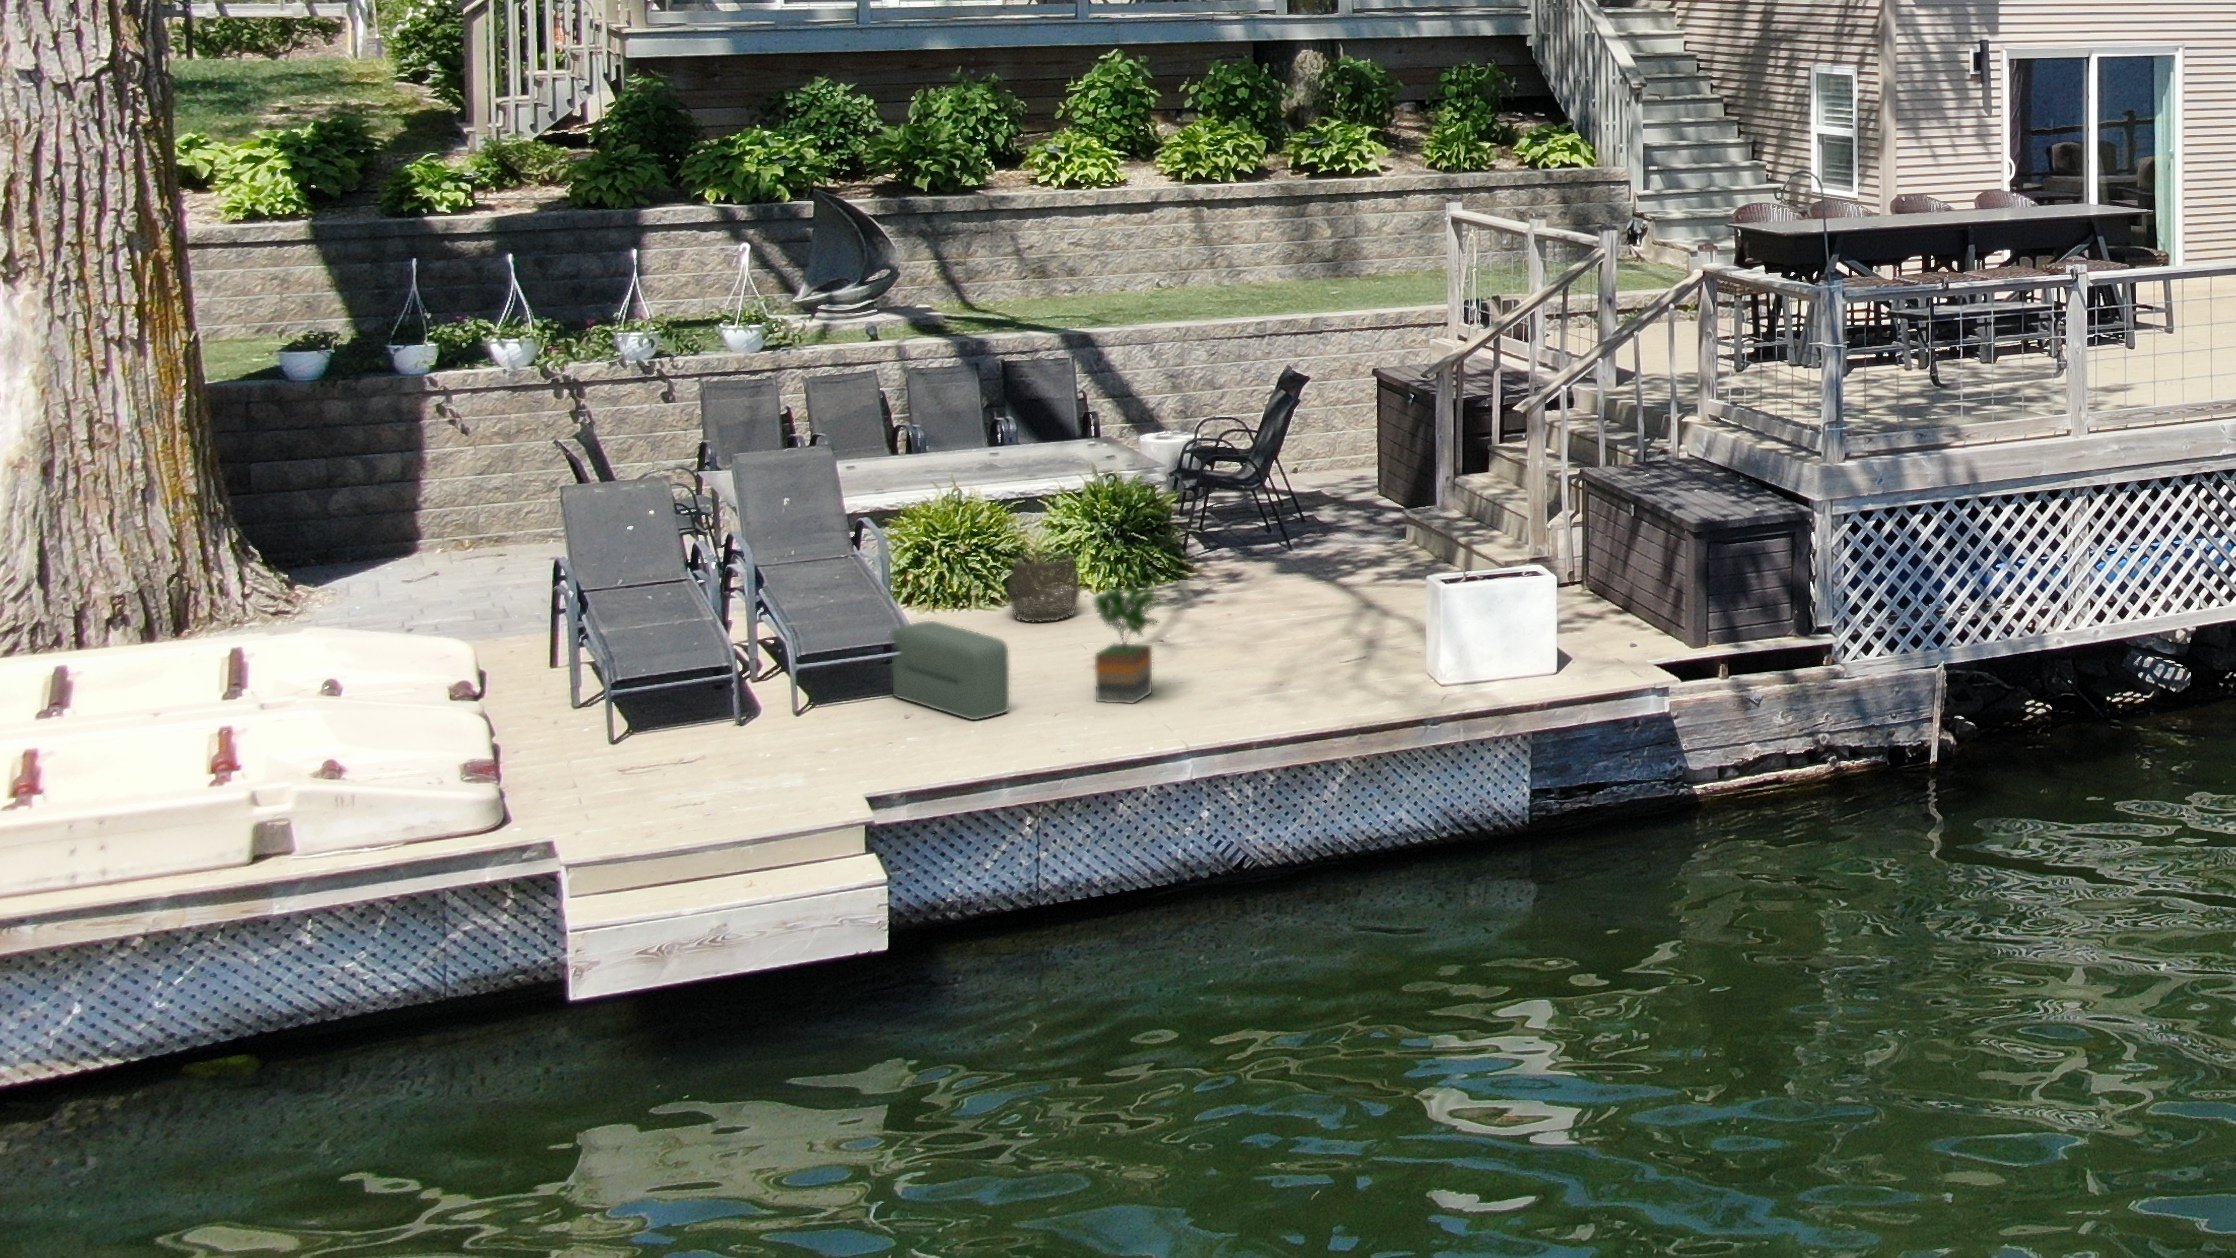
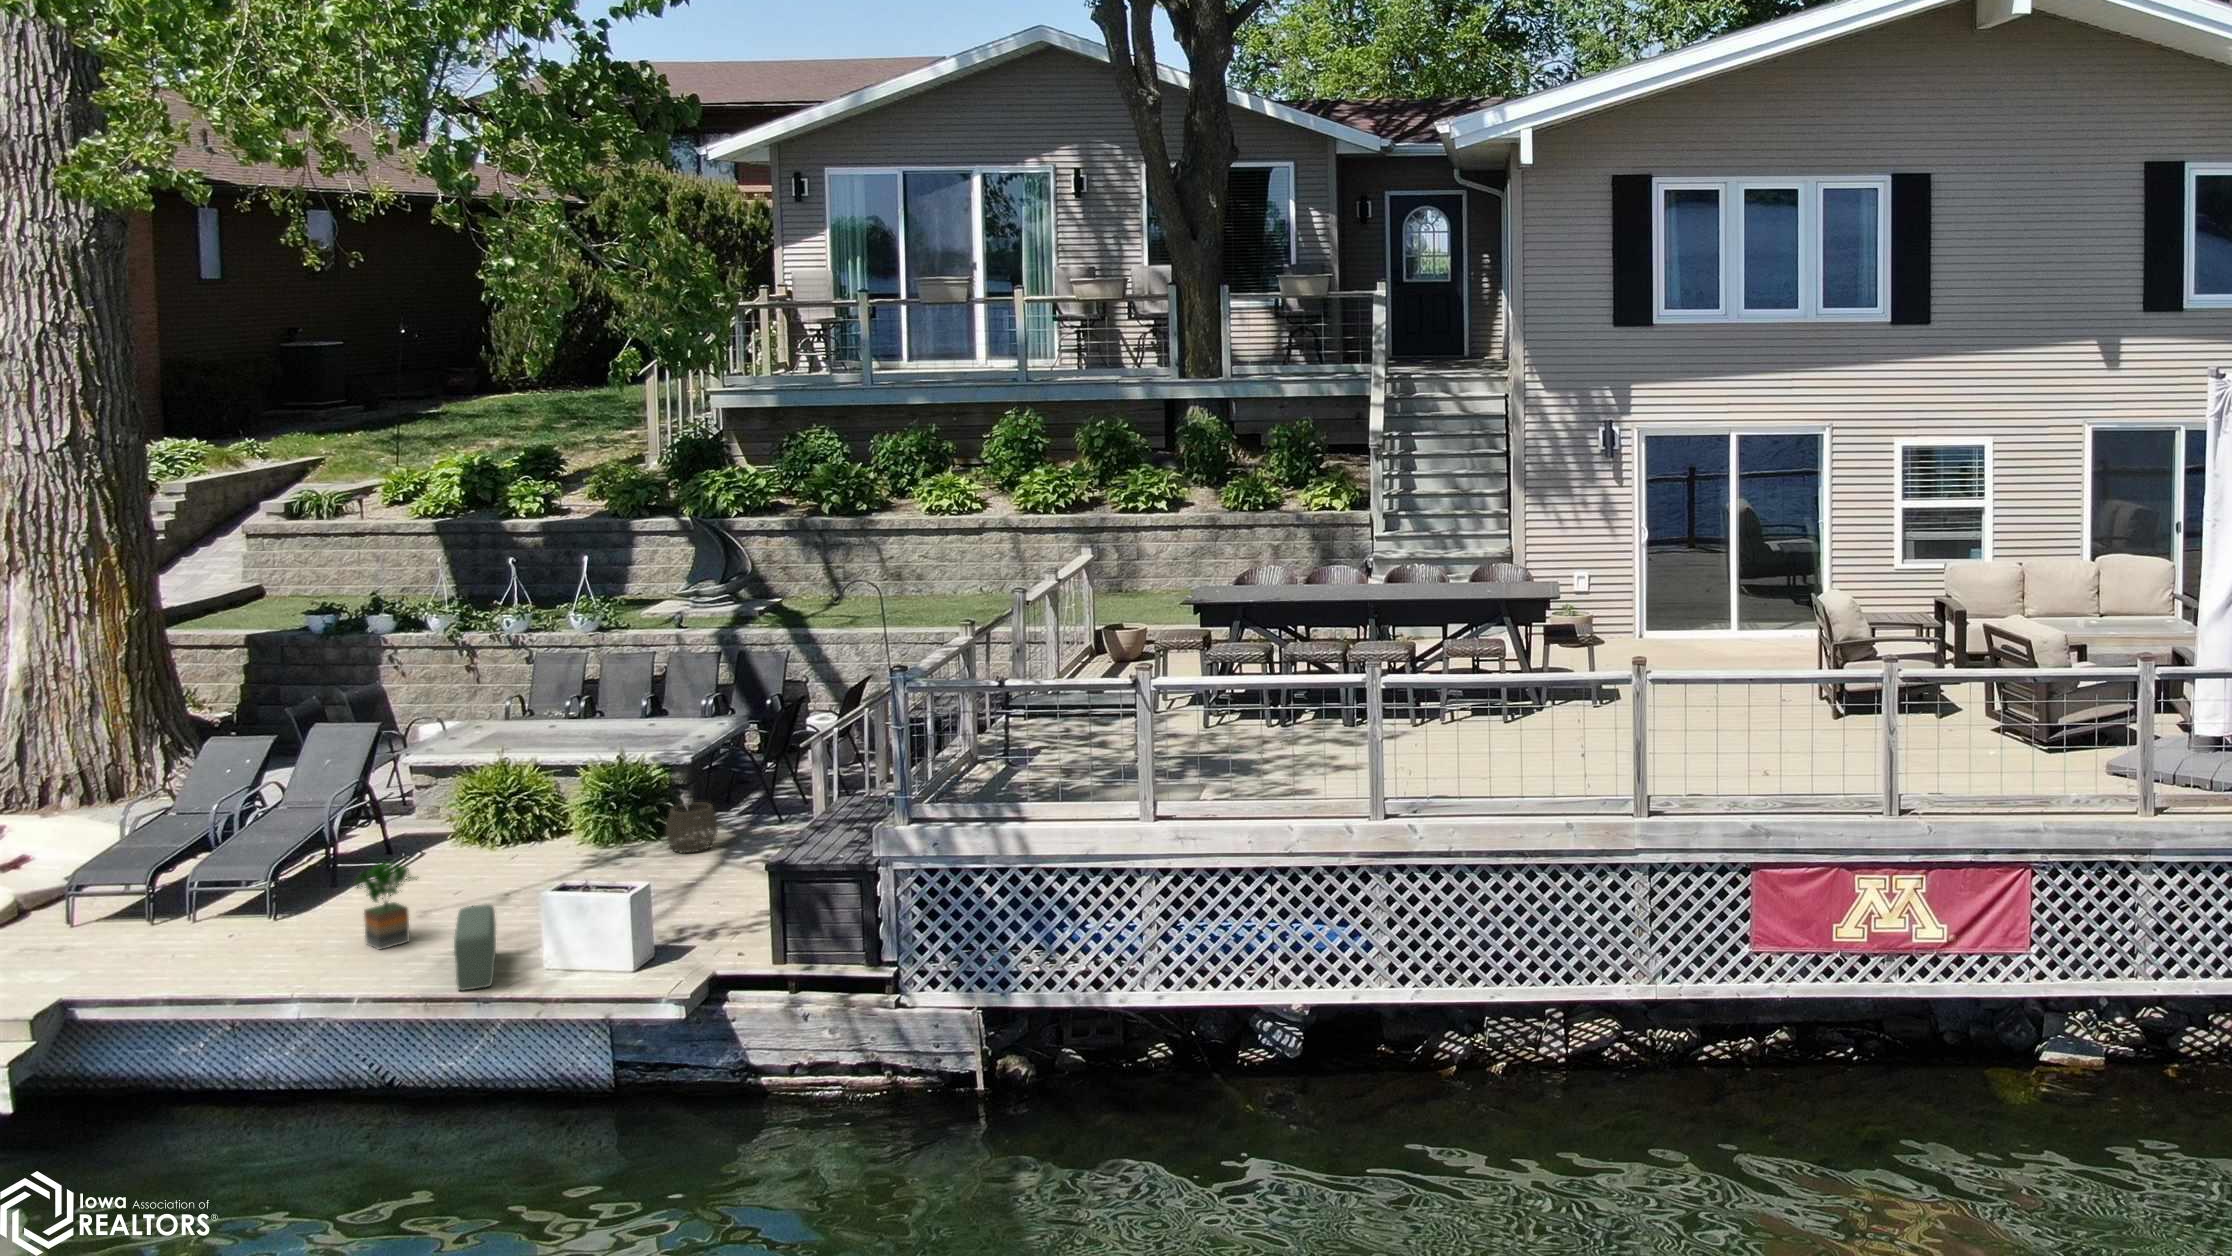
woven basket: present [1008,552,1081,622] -> present [666,802,718,853]
pouf: present [891,621,1009,720] -> present [454,904,496,990]

